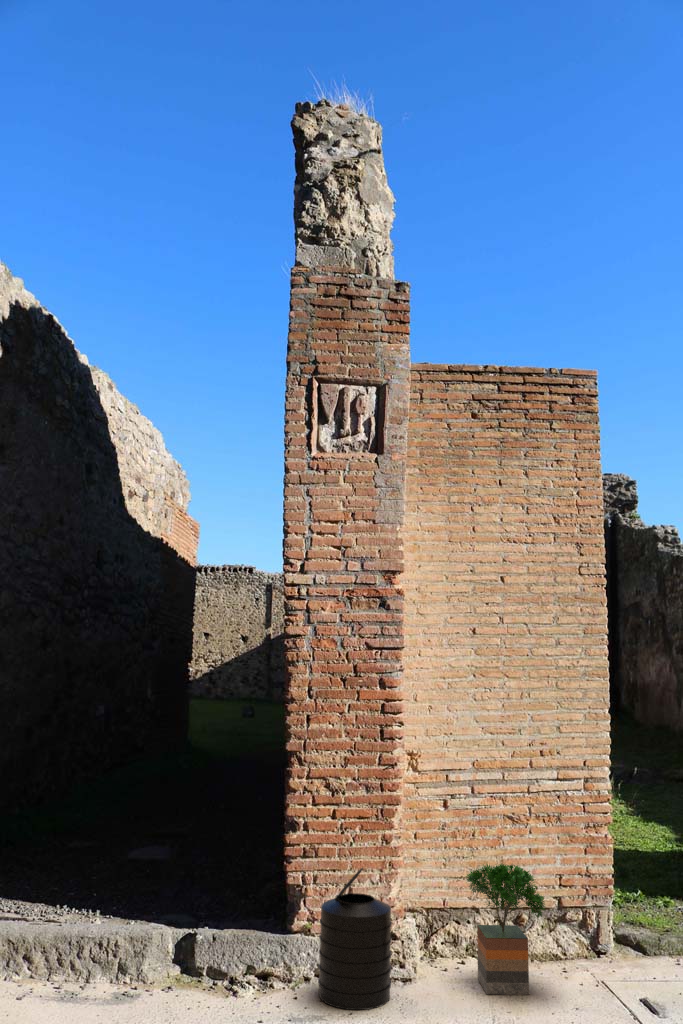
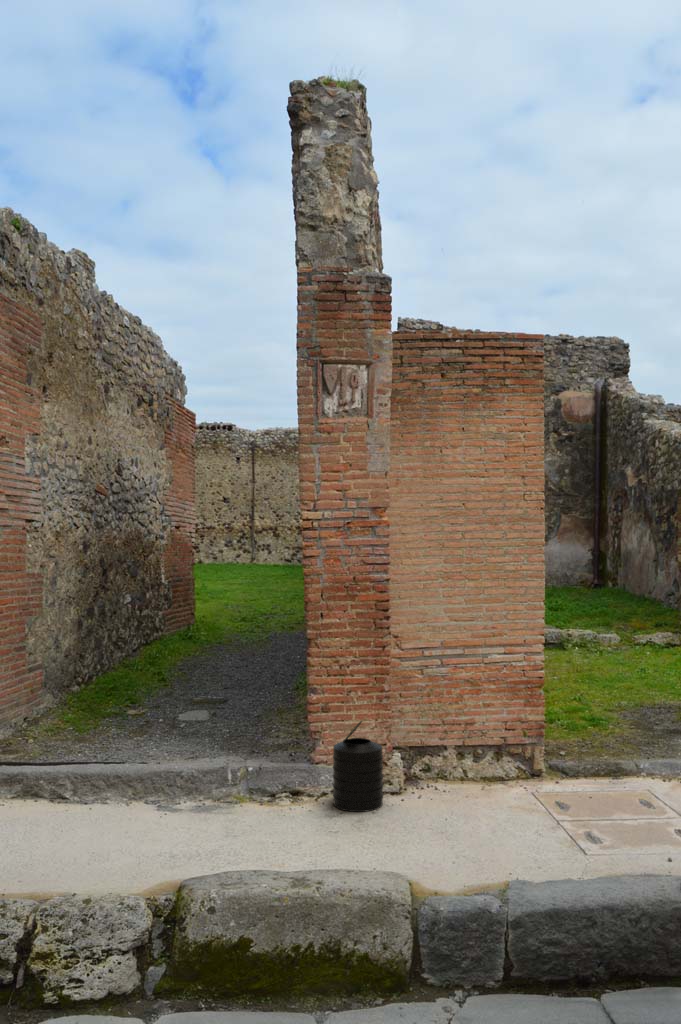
potted tree: present [466,863,545,995] -> none [435,714,492,800]

